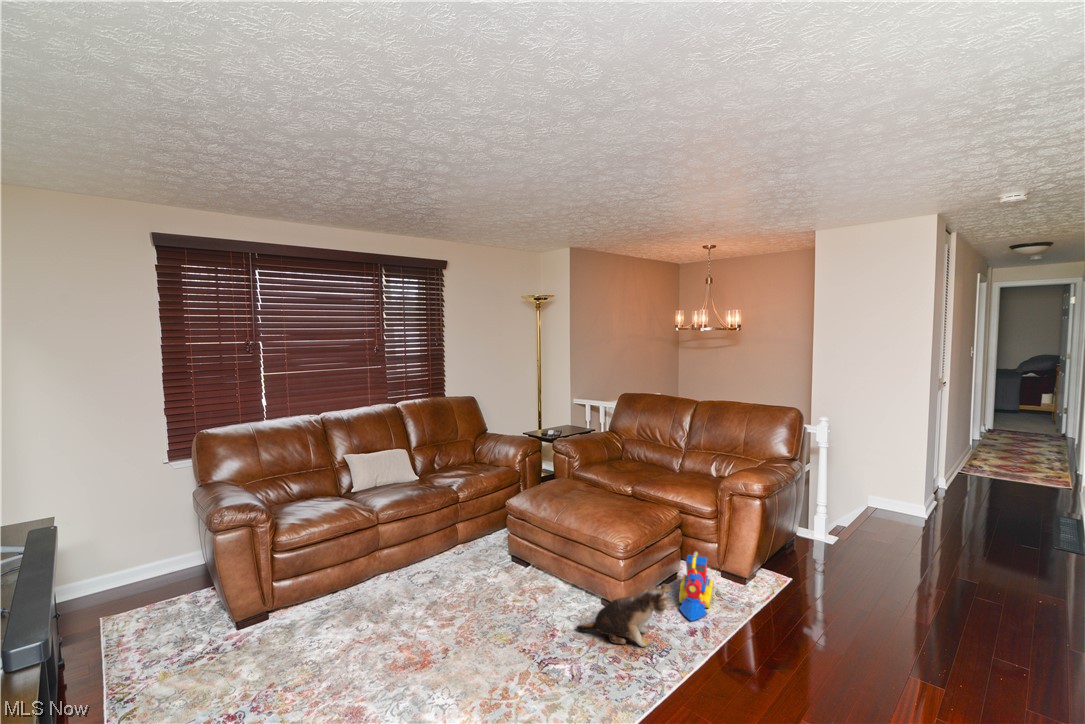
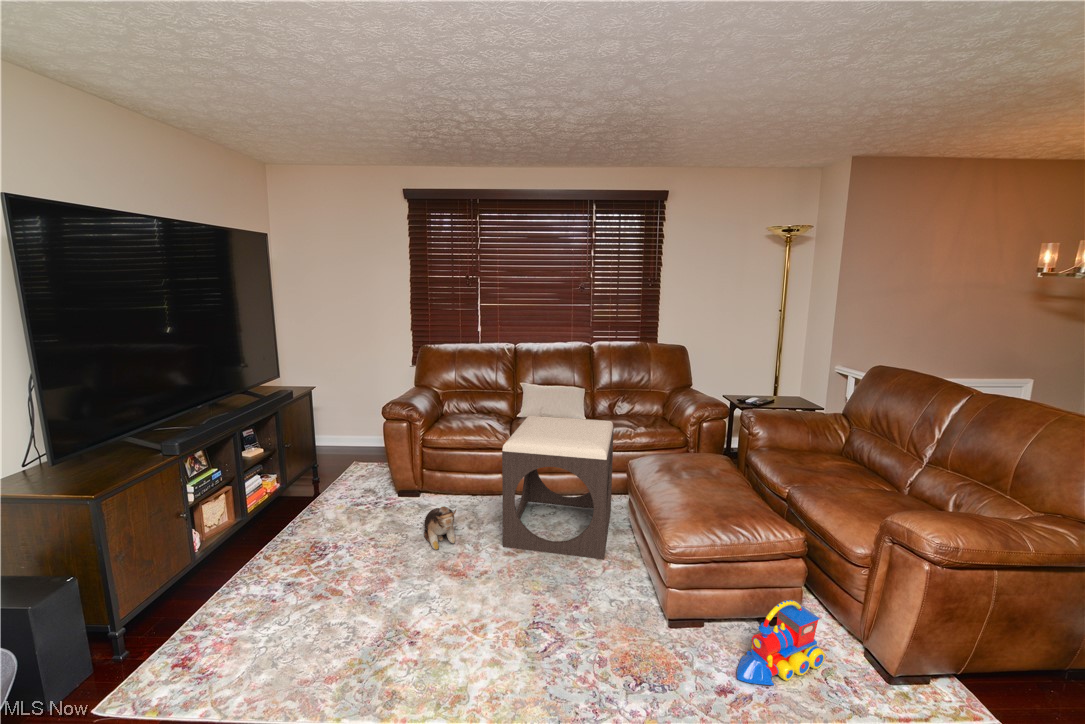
footstool: none [396,469,528,630] -> present [502,416,614,560]
plush toy: present [577,584,671,647] -> present [424,507,456,550]

